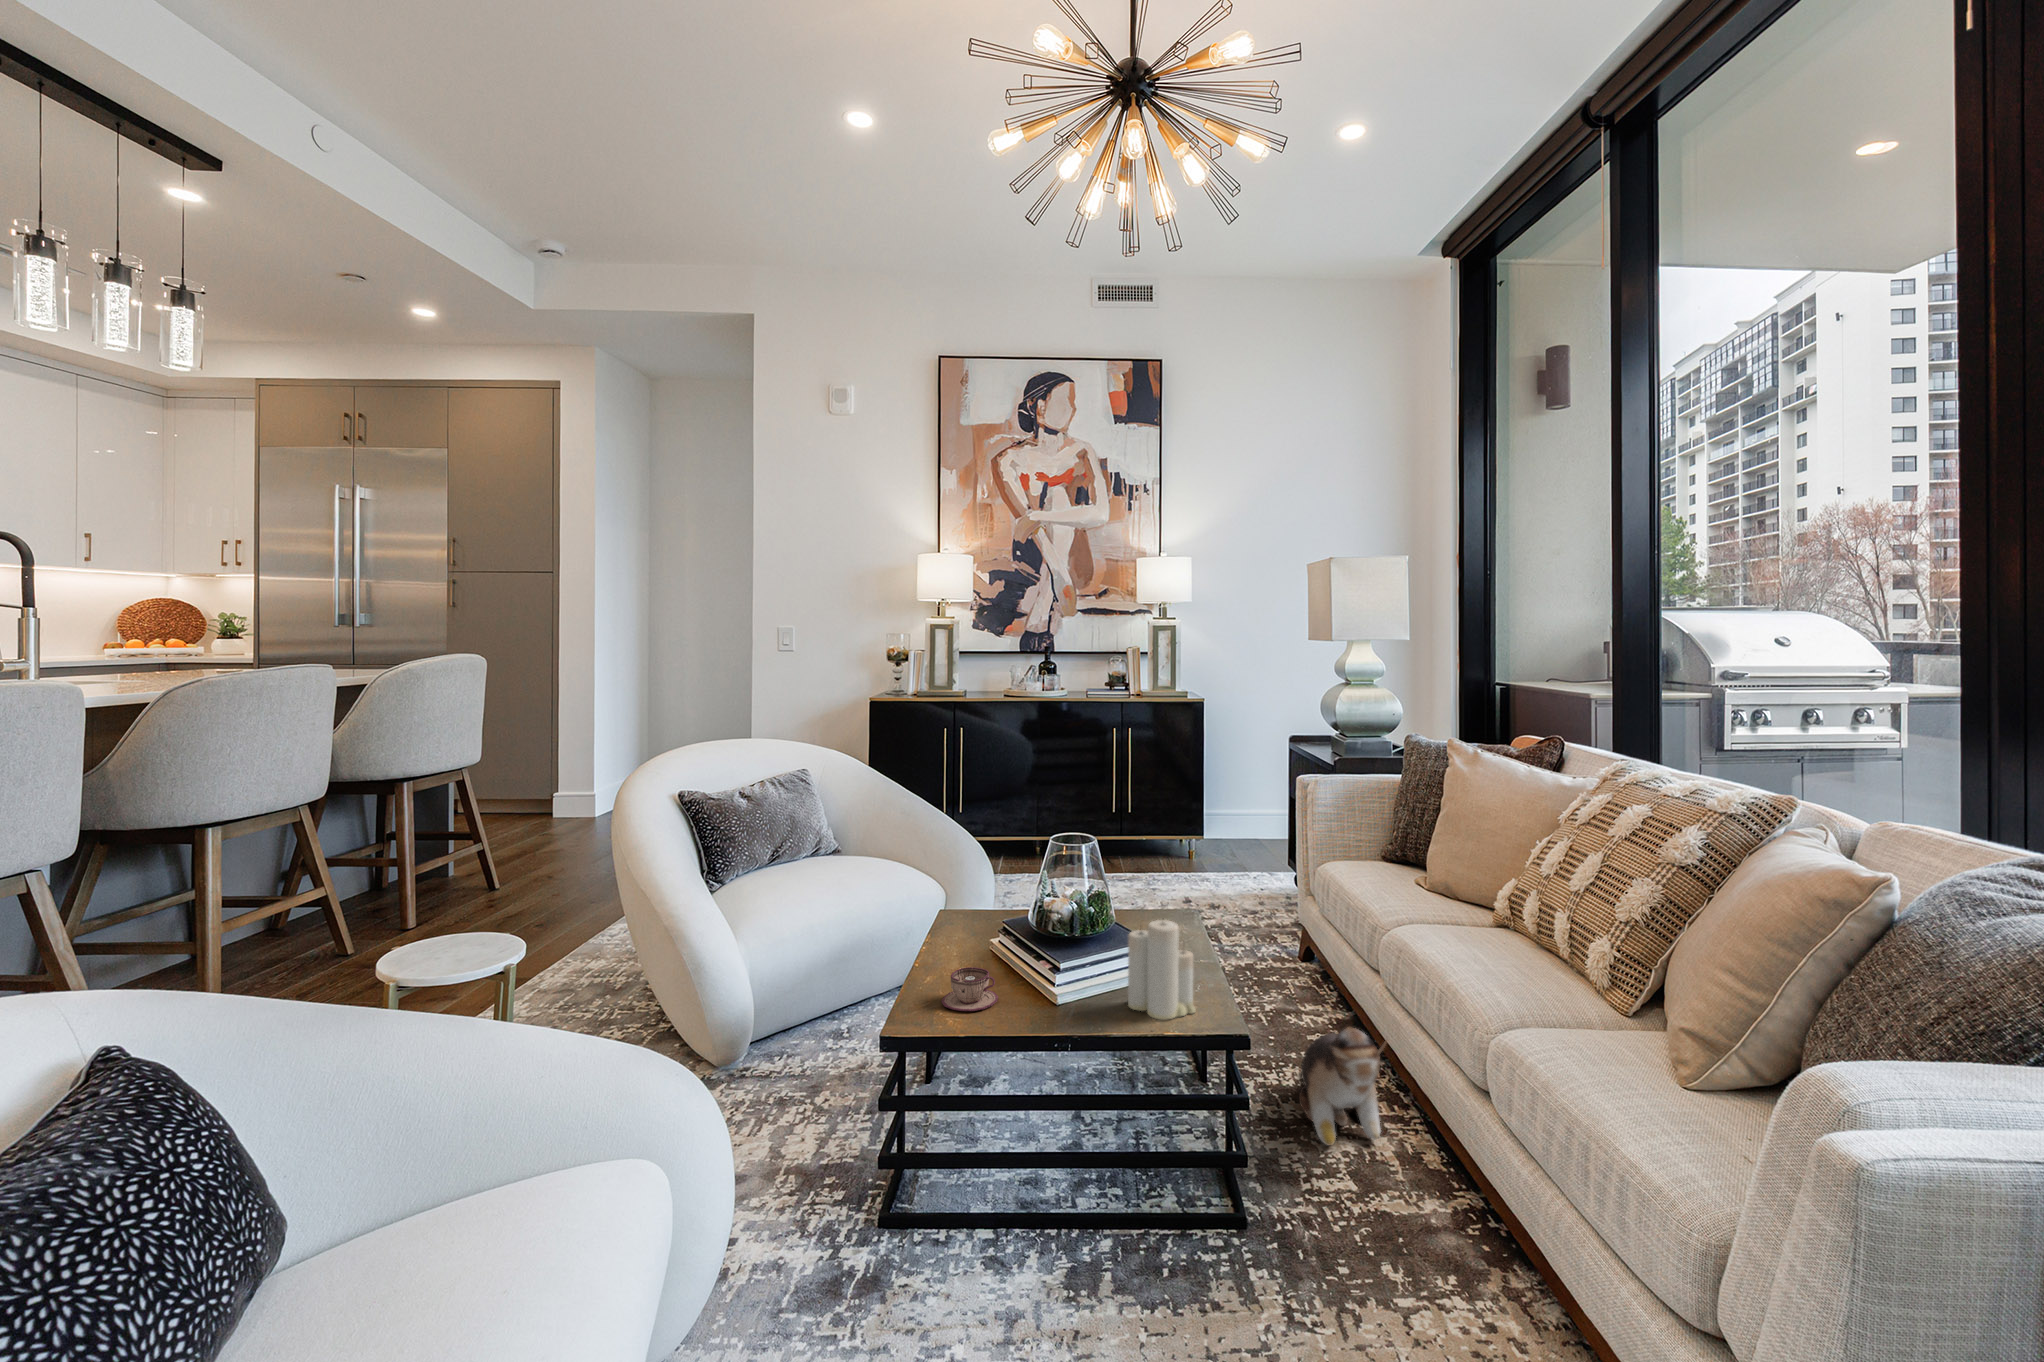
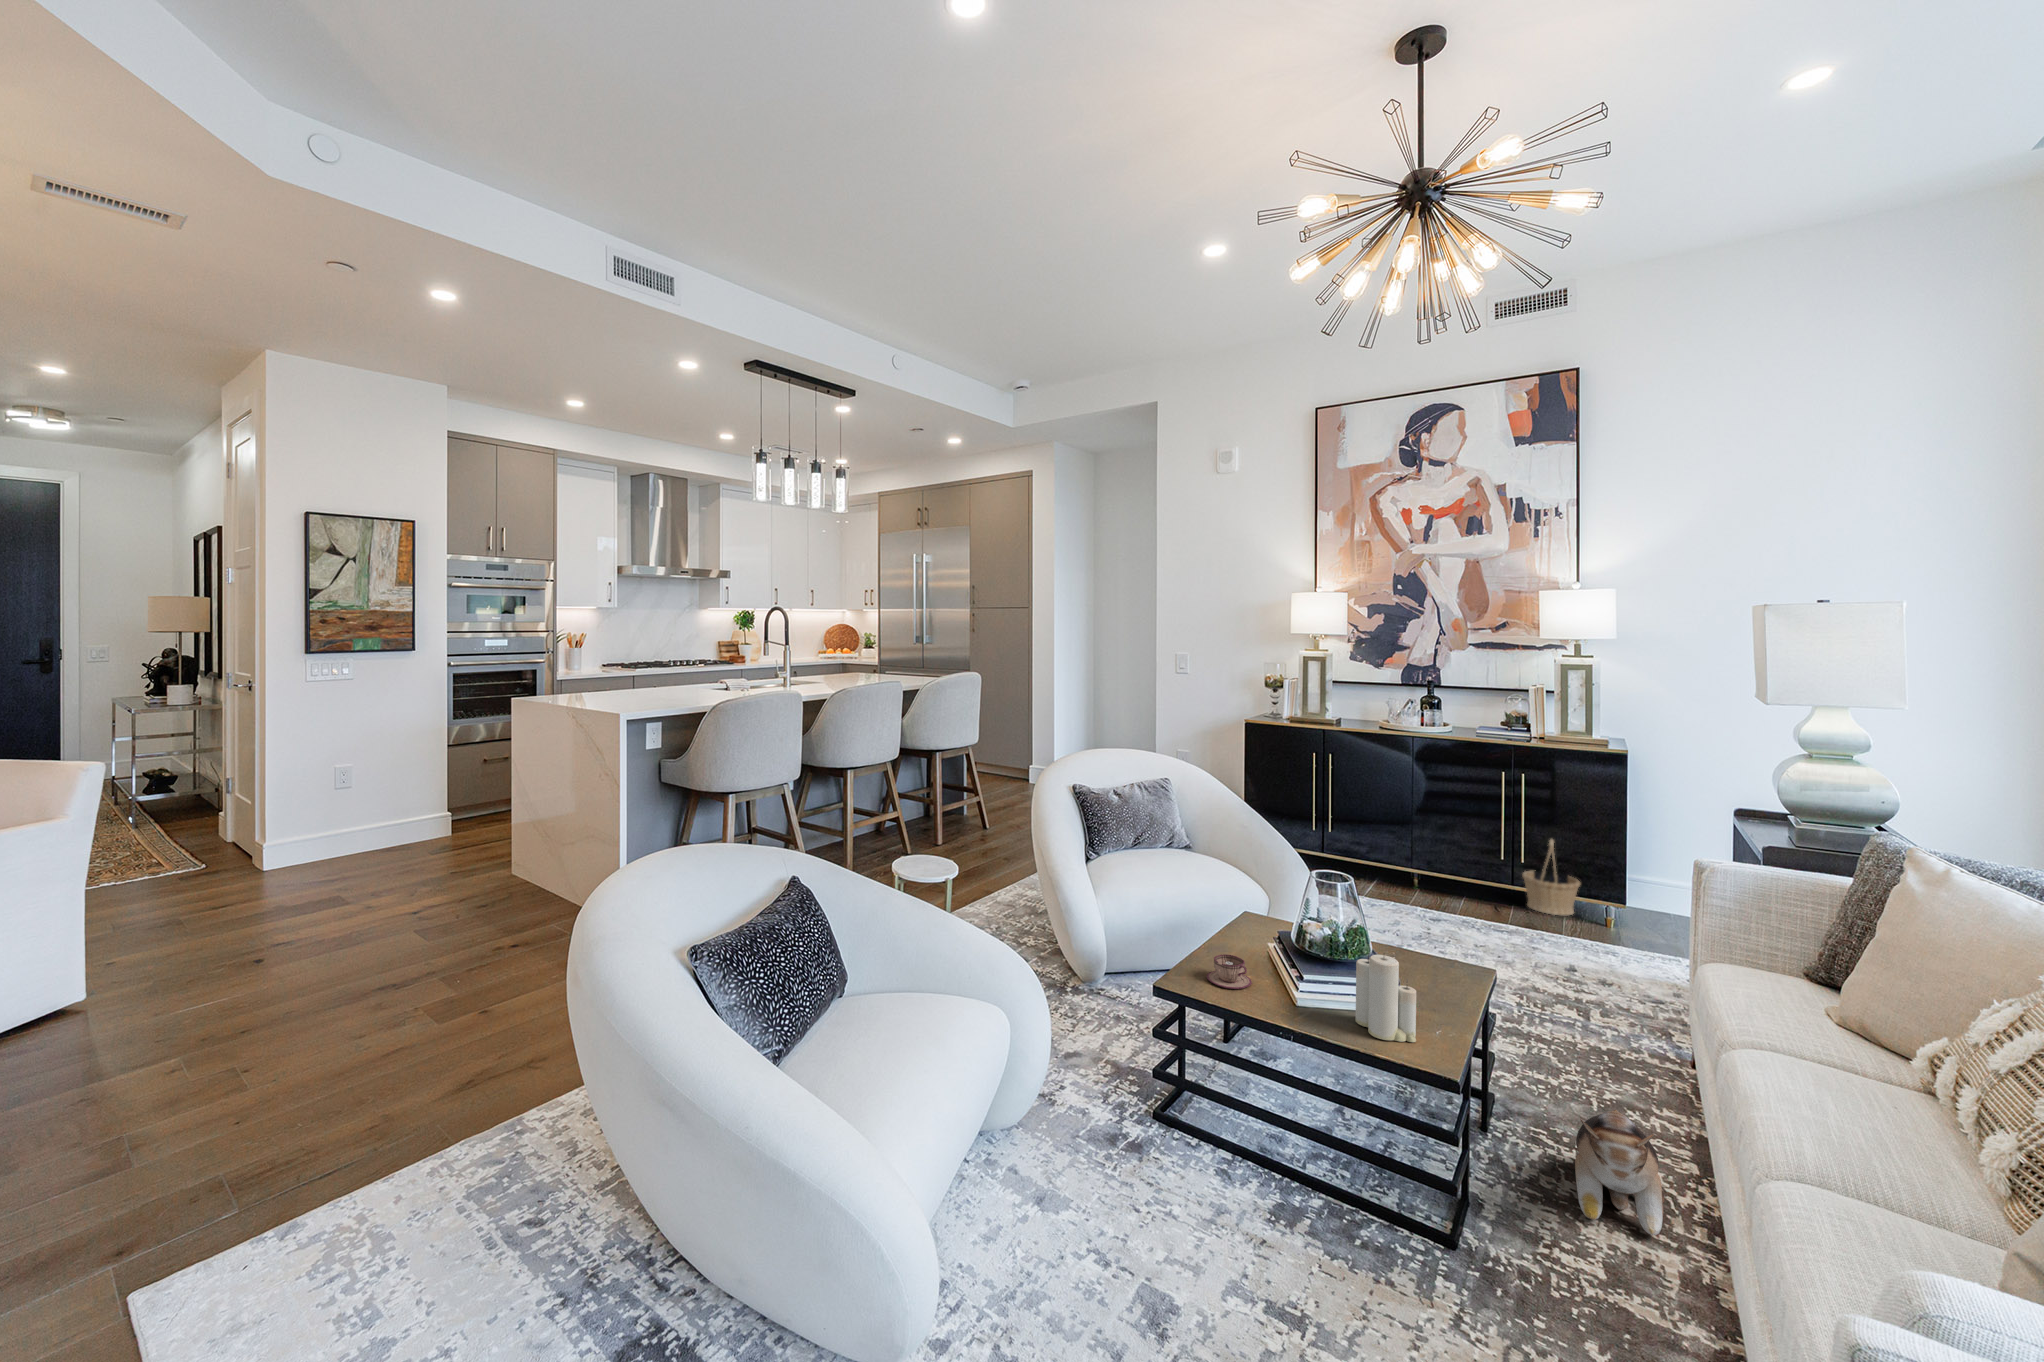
basket: none [1136,795,1182,868] -> present [1522,839,1580,915]

